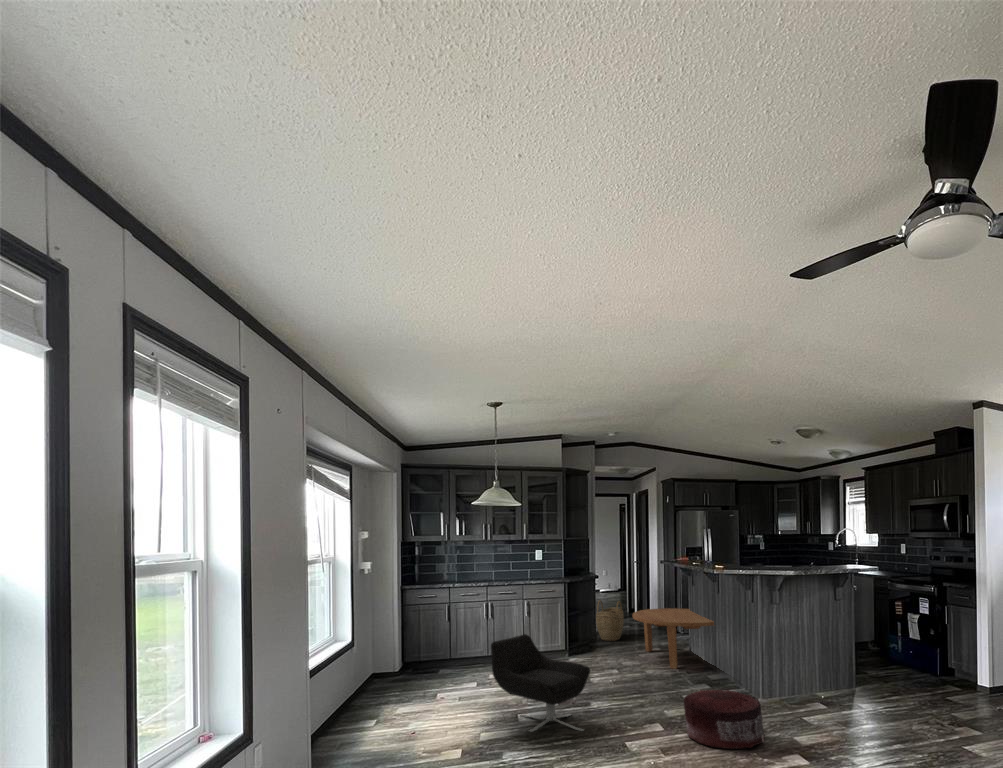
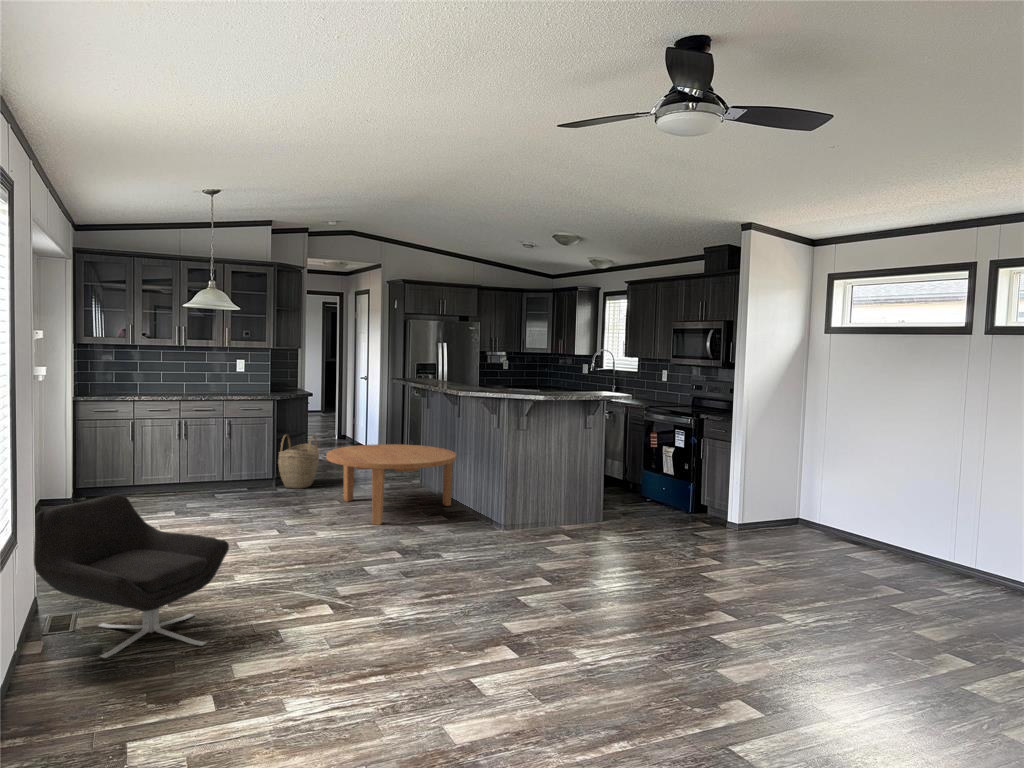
pouf: present [684,690,764,749] -> none [374,561,489,652]

